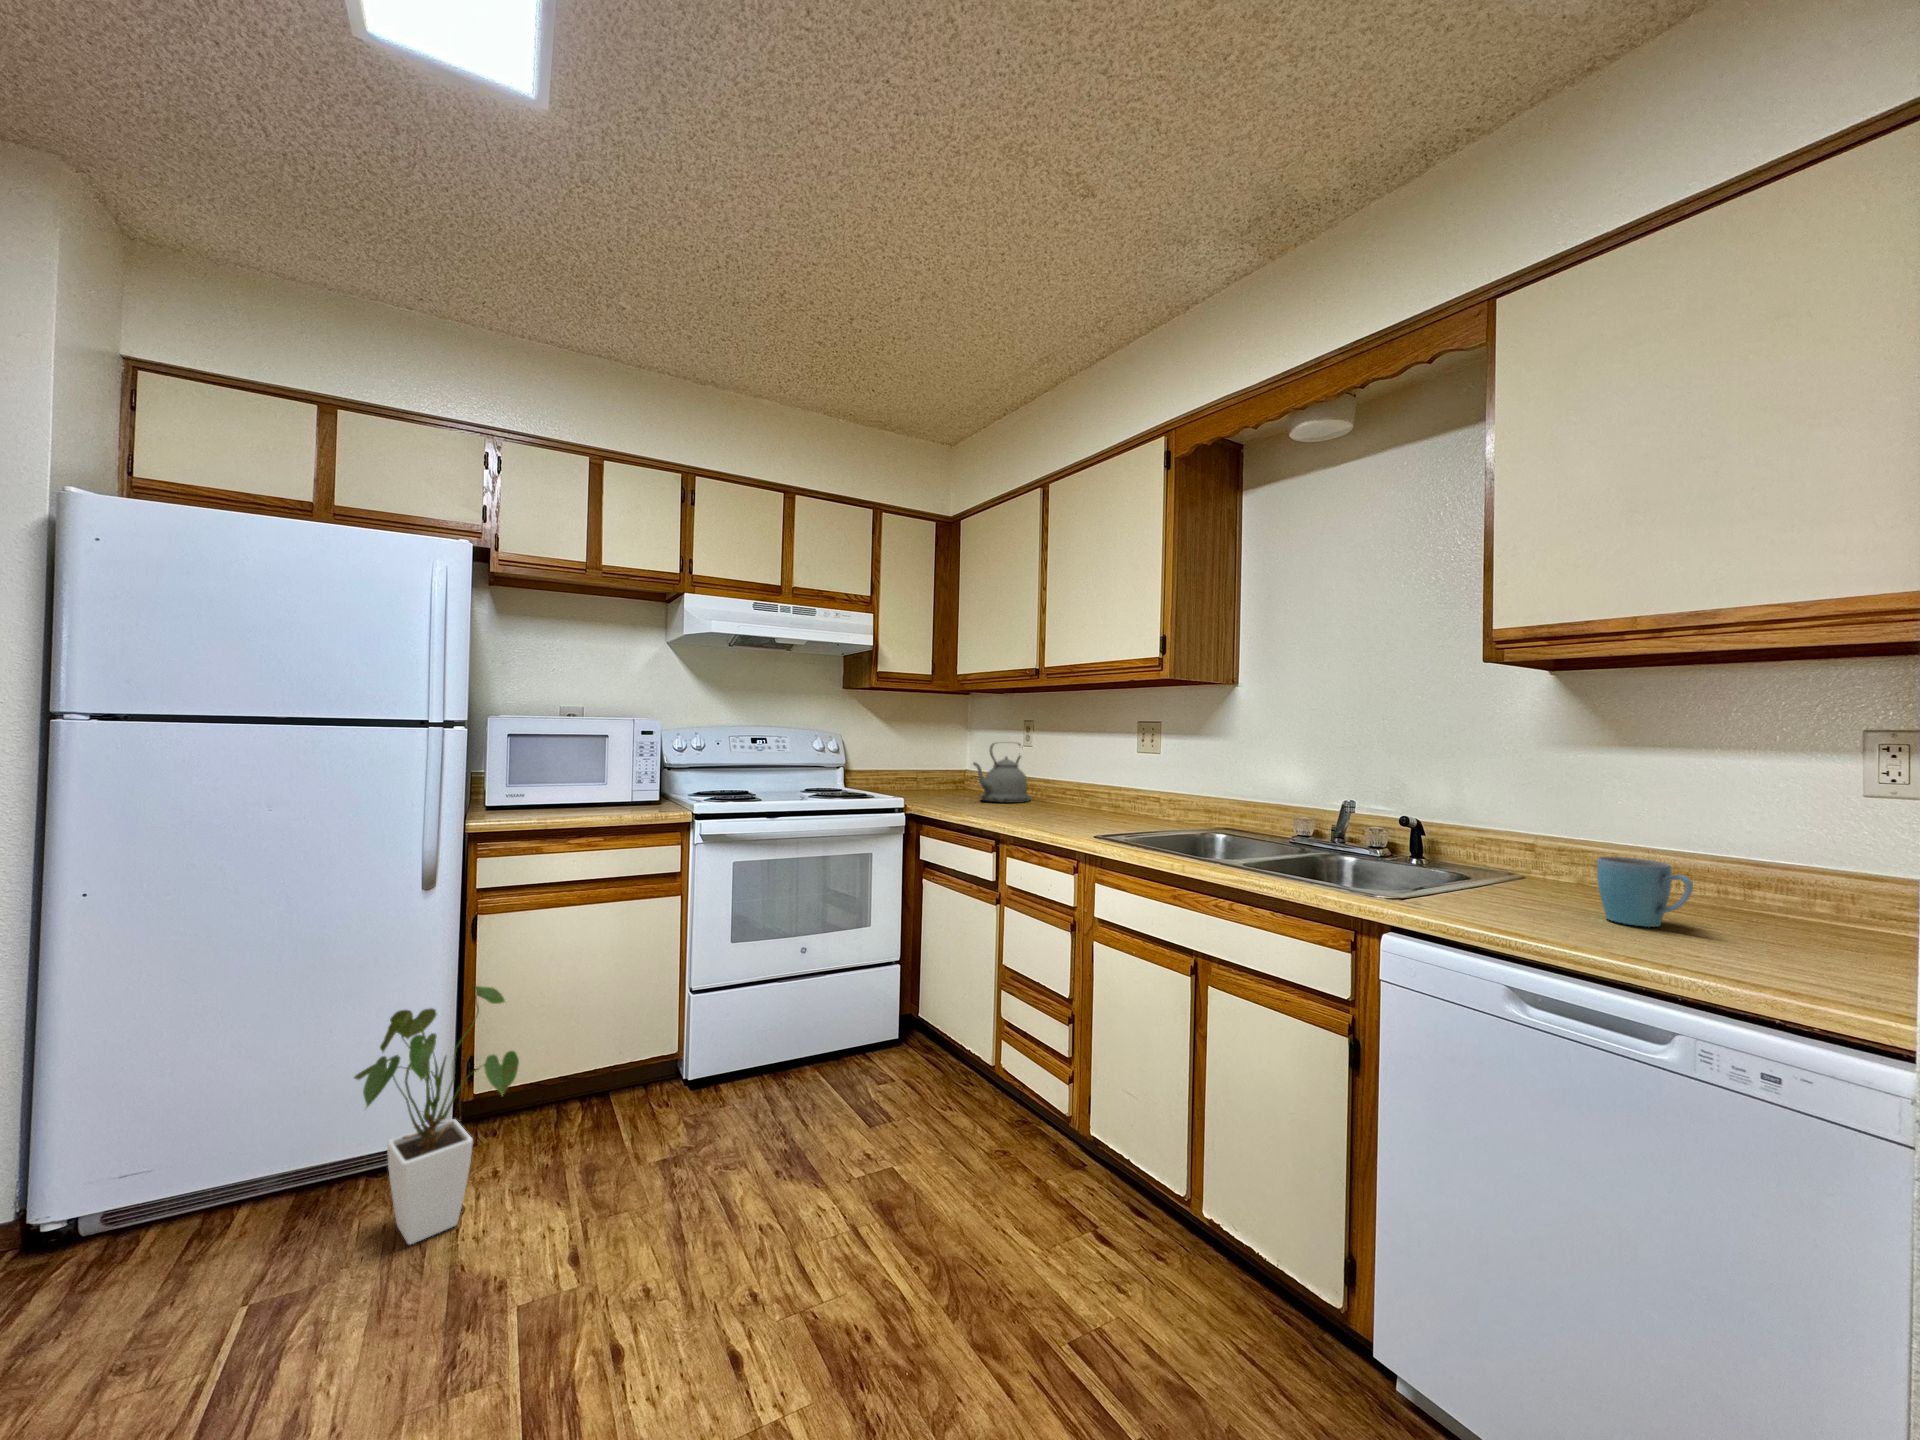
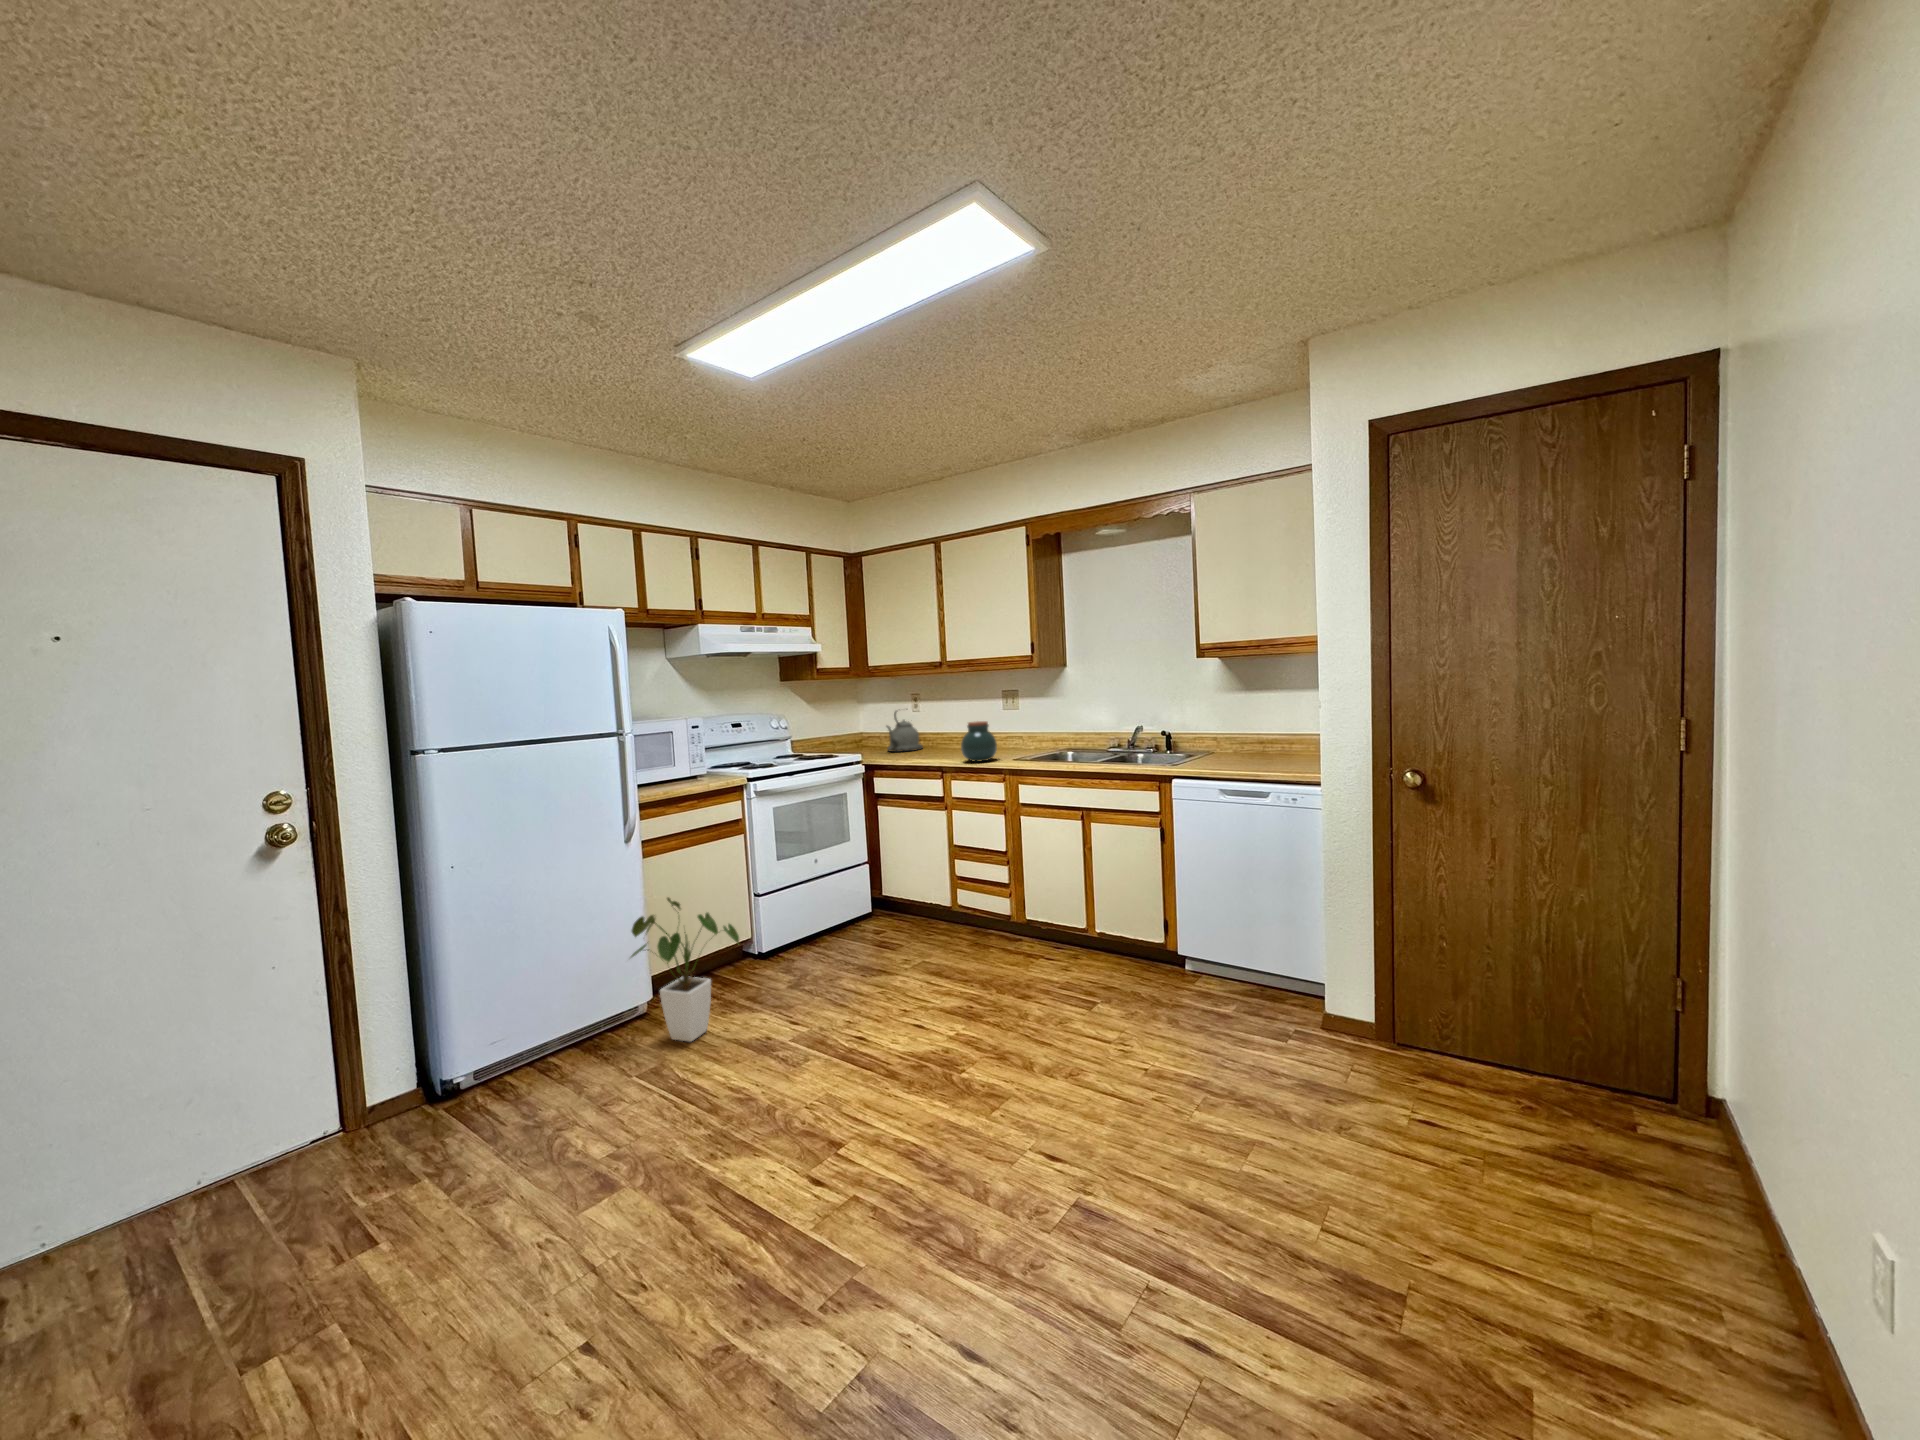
jar: none [1033,765,1093,831] -> present [961,721,997,762]
mug: present [1597,856,1693,927] -> none [1243,738,1273,763]

